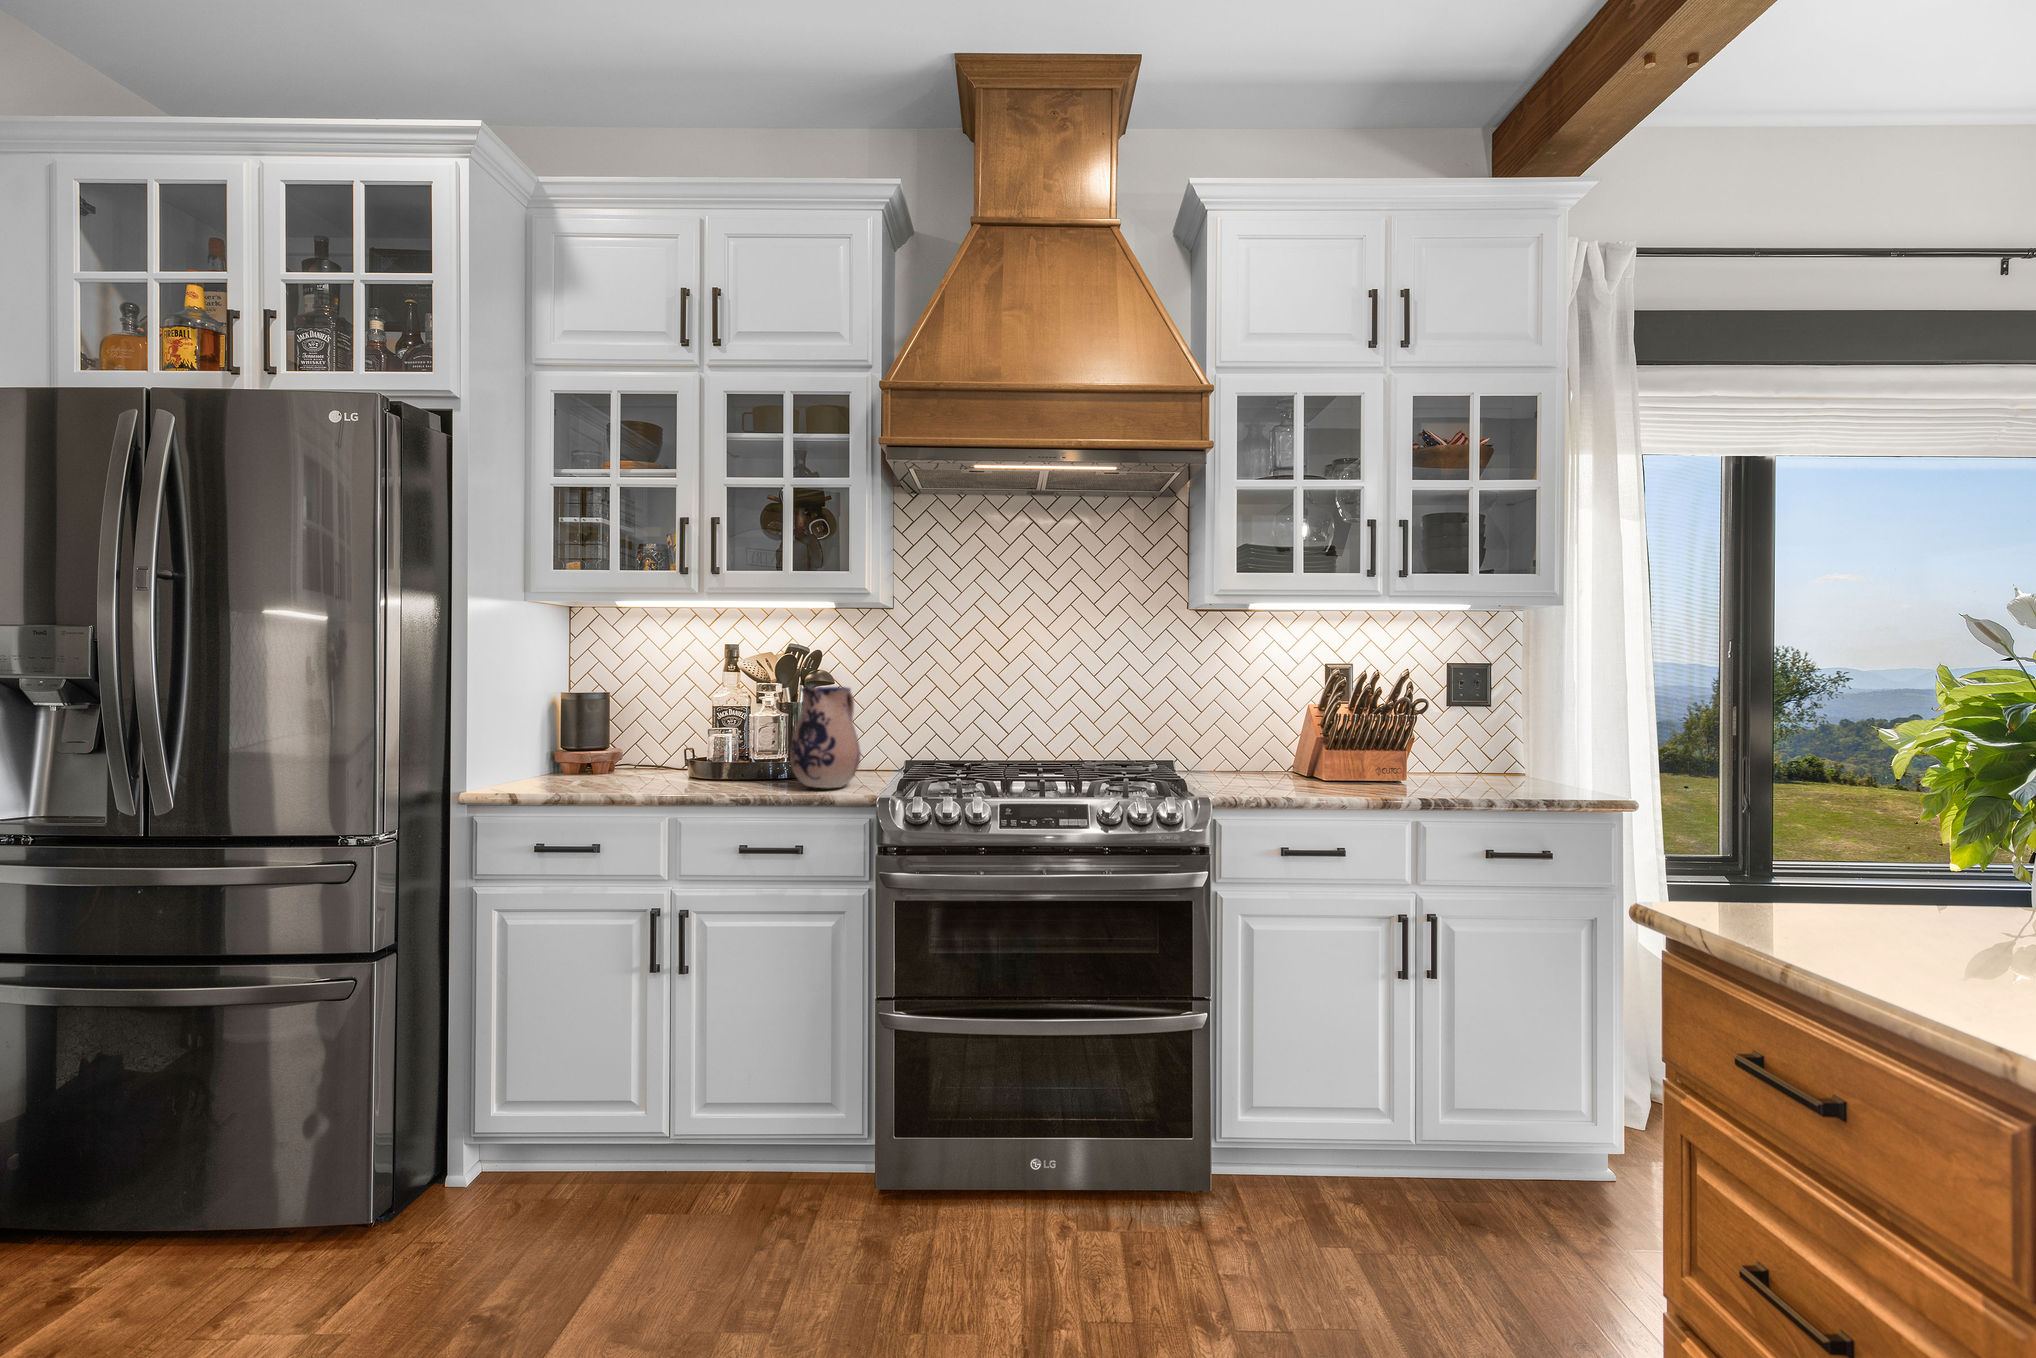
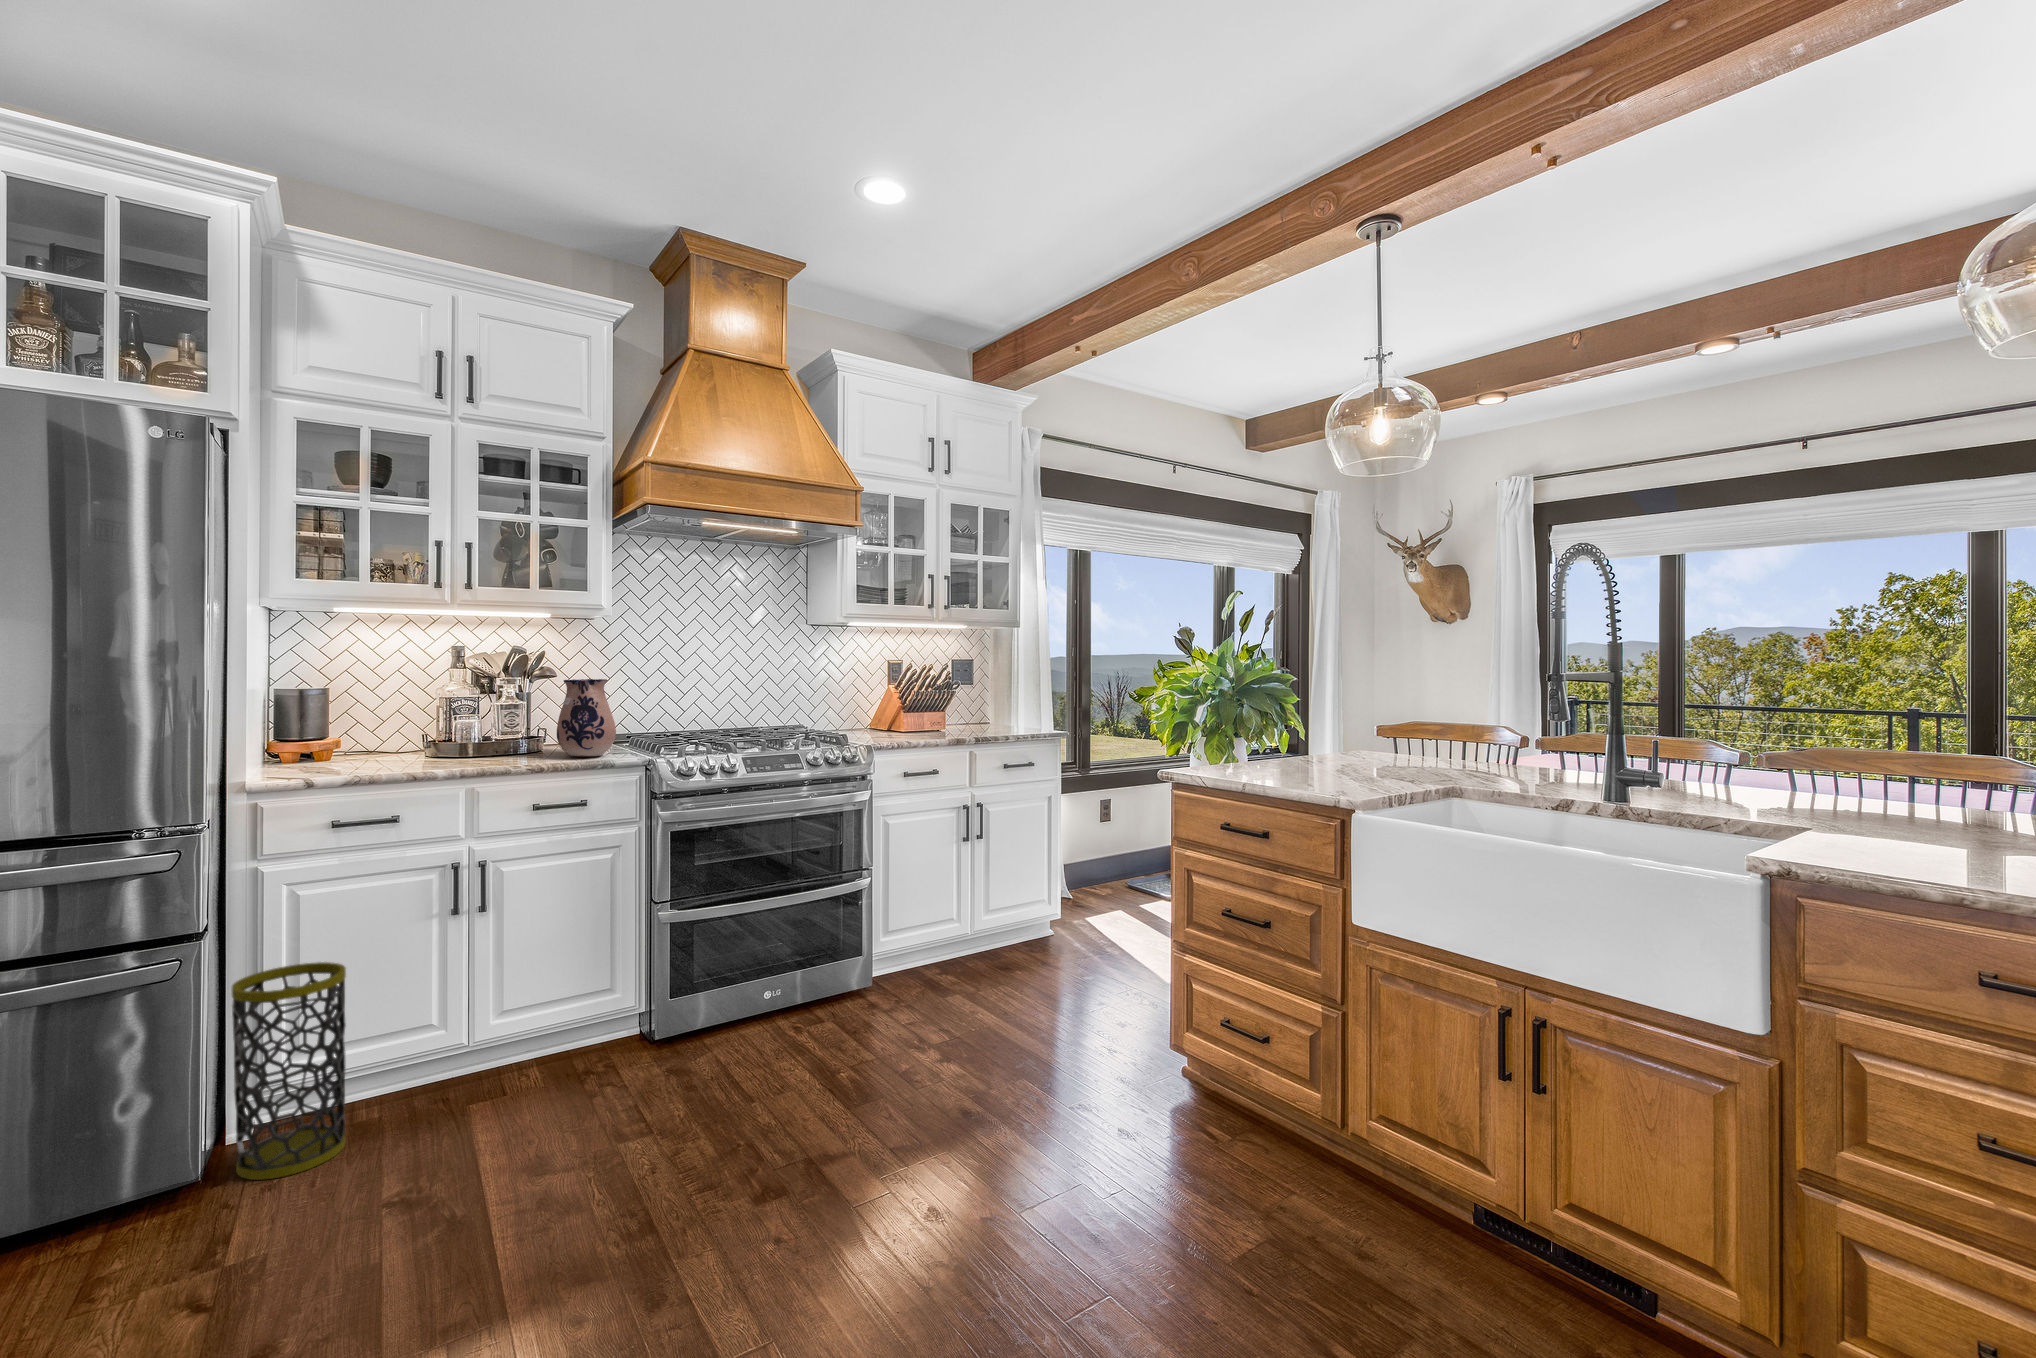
trash can: none [408,1002,518,1239] -> present [232,962,346,1180]

